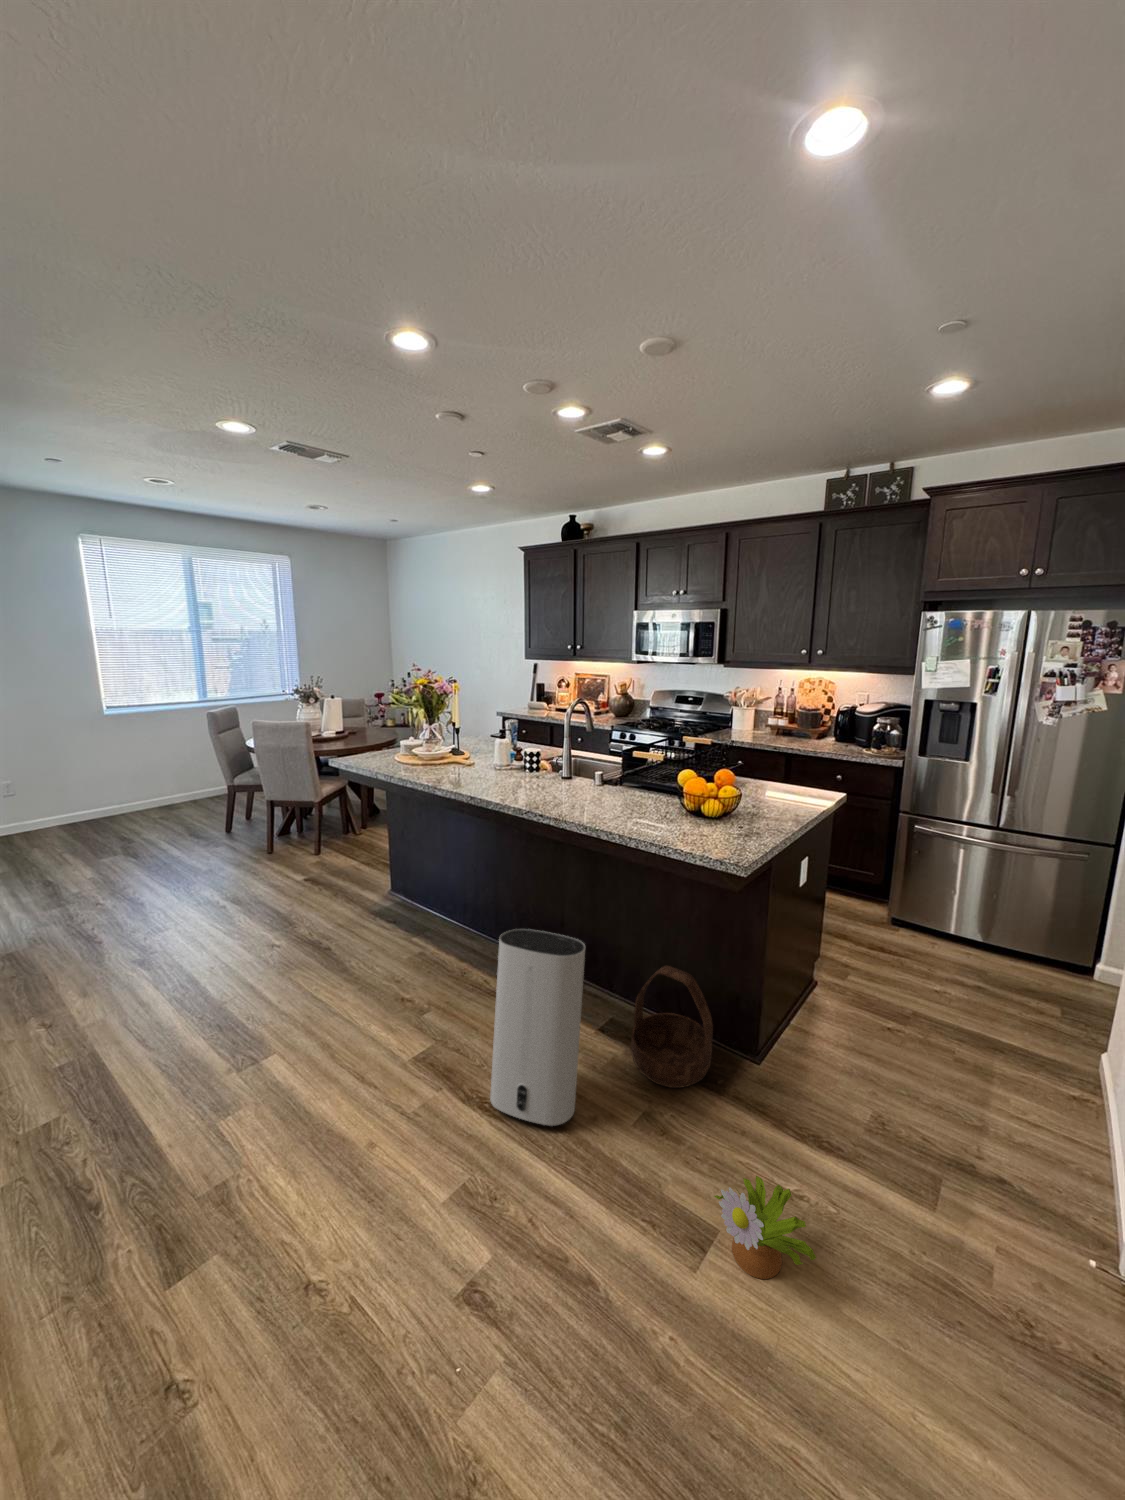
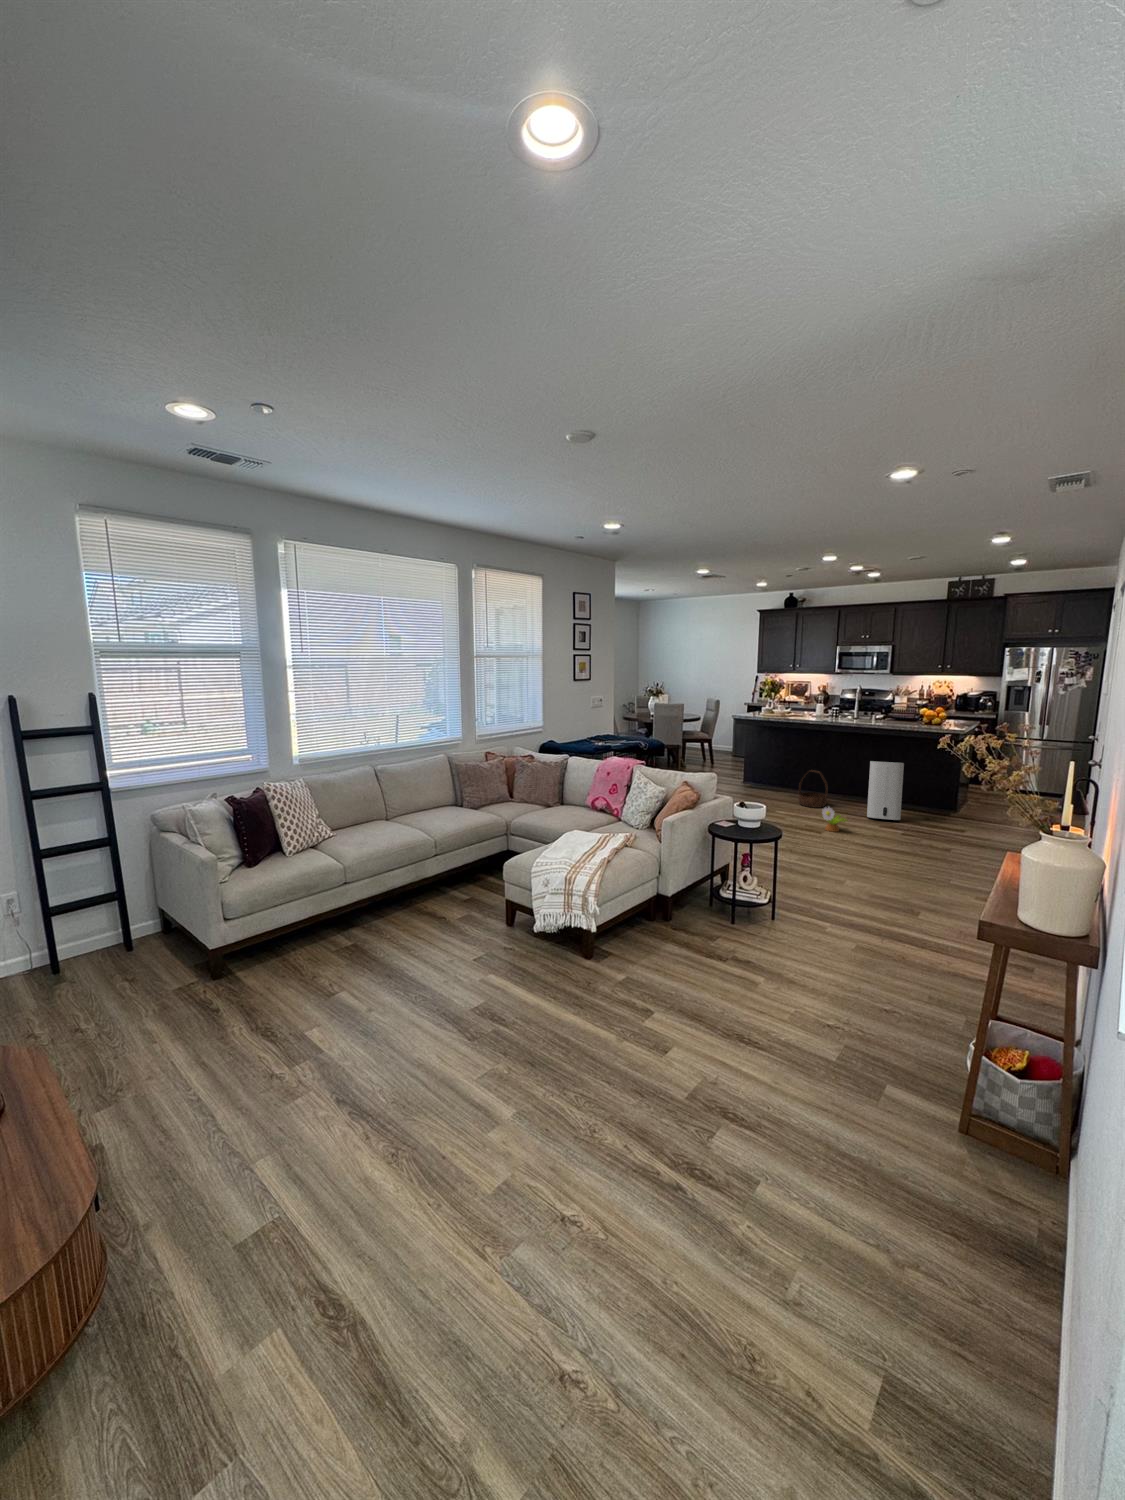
basket: present [631,966,713,1088] -> present [798,770,828,808]
decorative plant: present [714,1176,816,1279] -> present [822,807,847,832]

